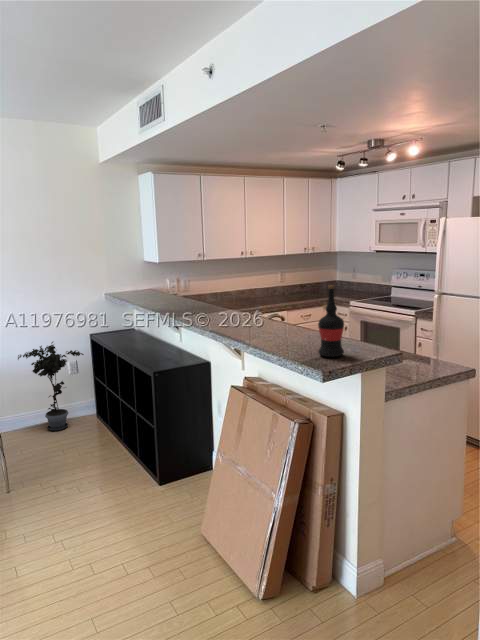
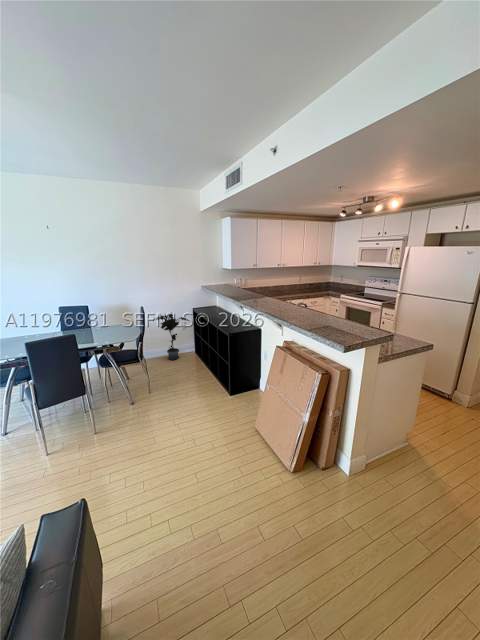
wine bottle: present [318,285,344,357] -> none [338,292,356,336]

